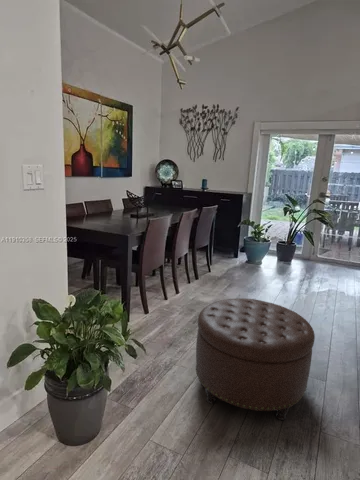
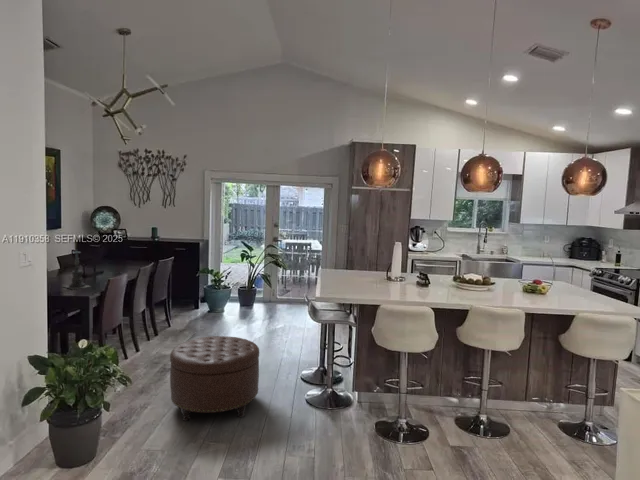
candle holder: none [112,184,136,226] -> present [64,251,89,289]

